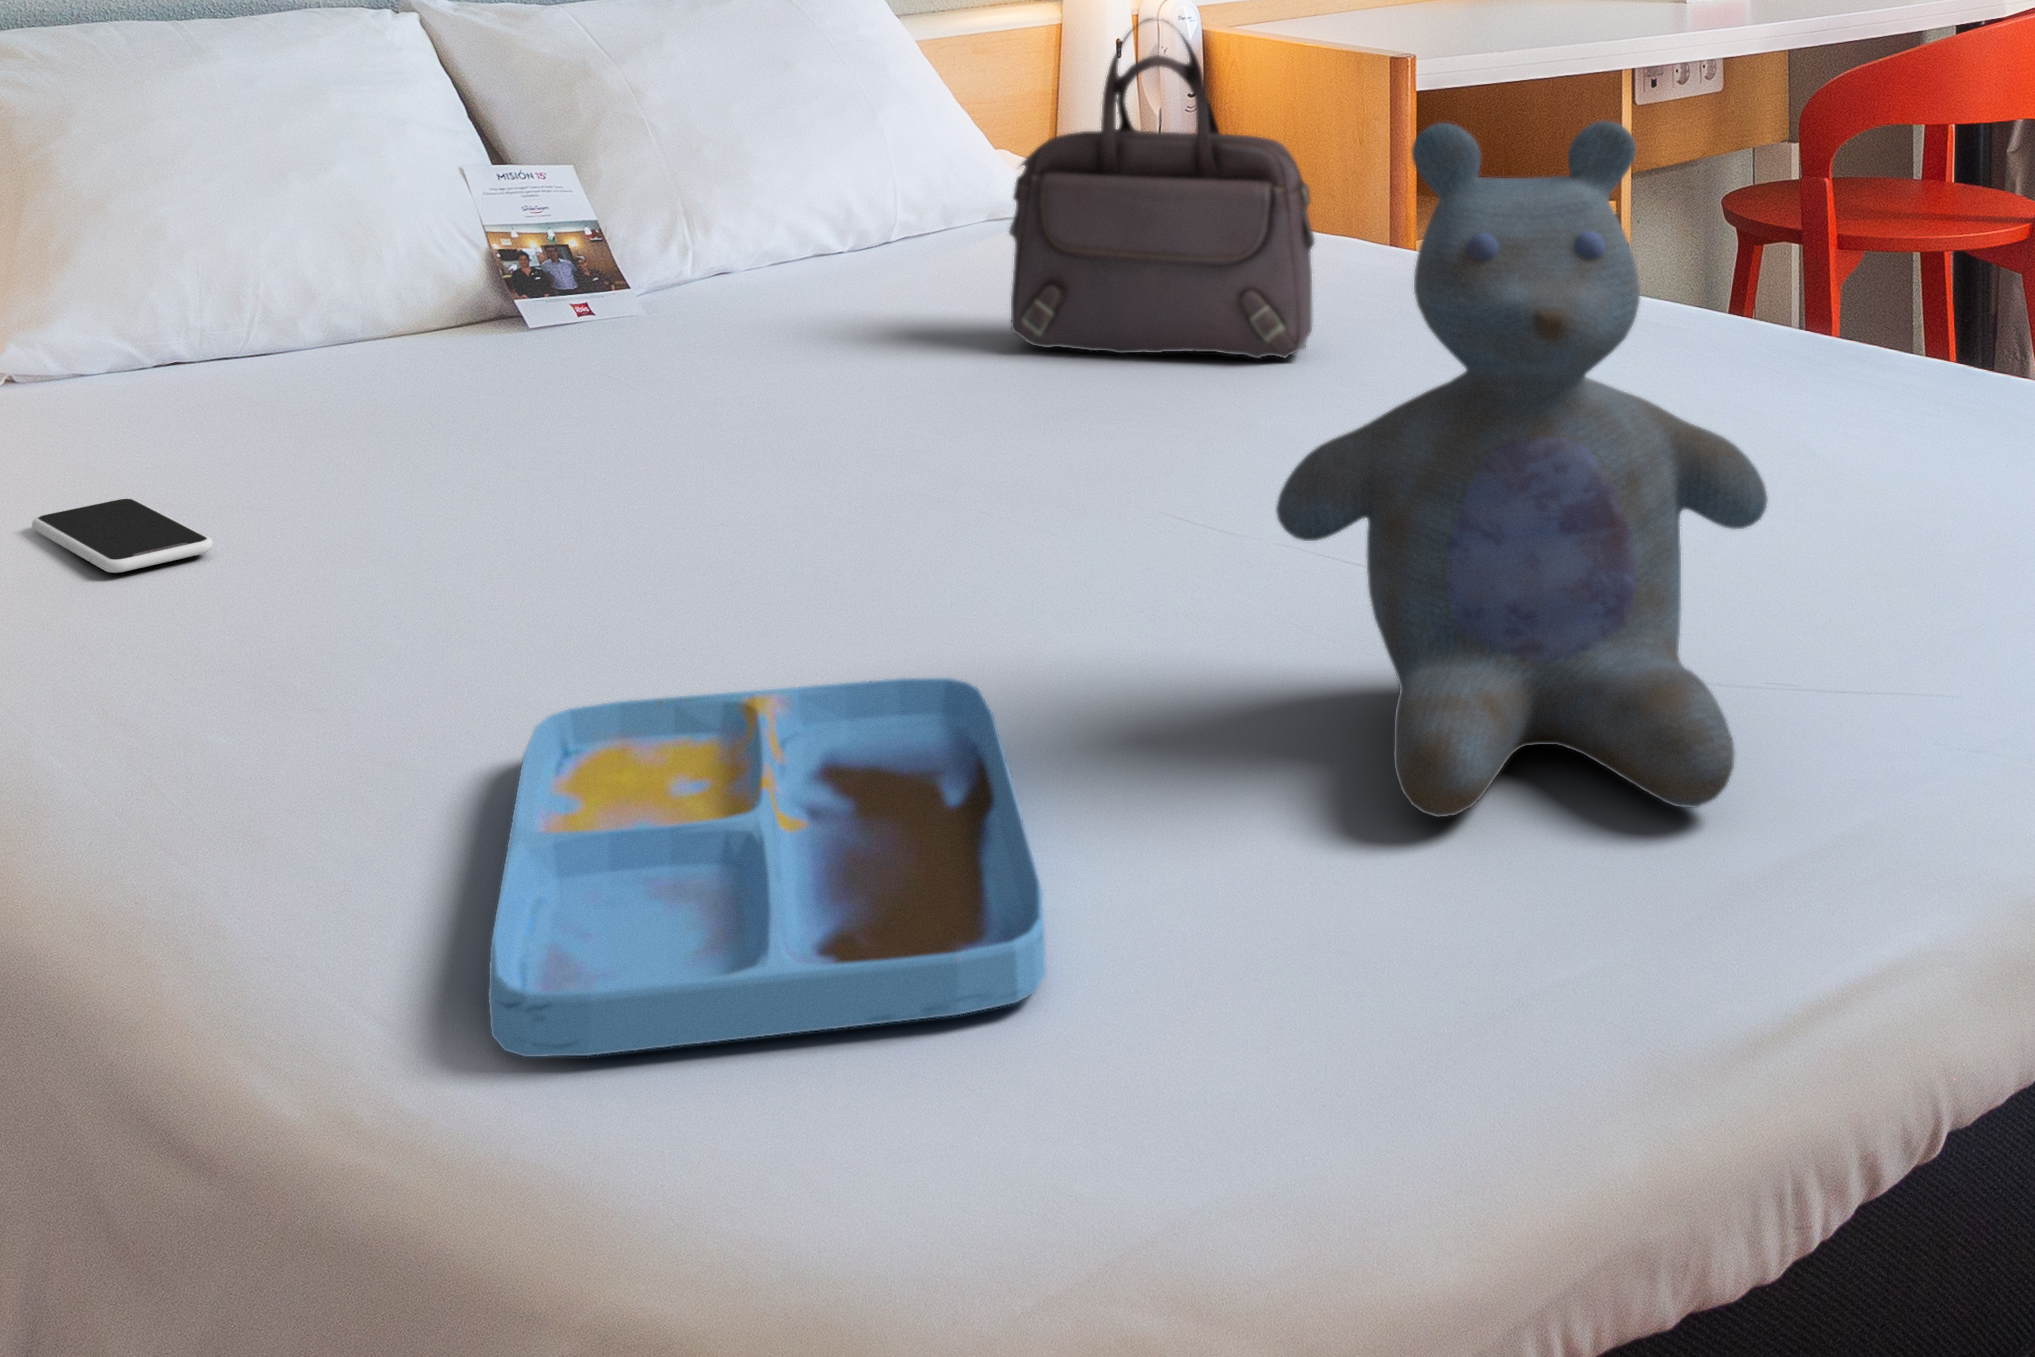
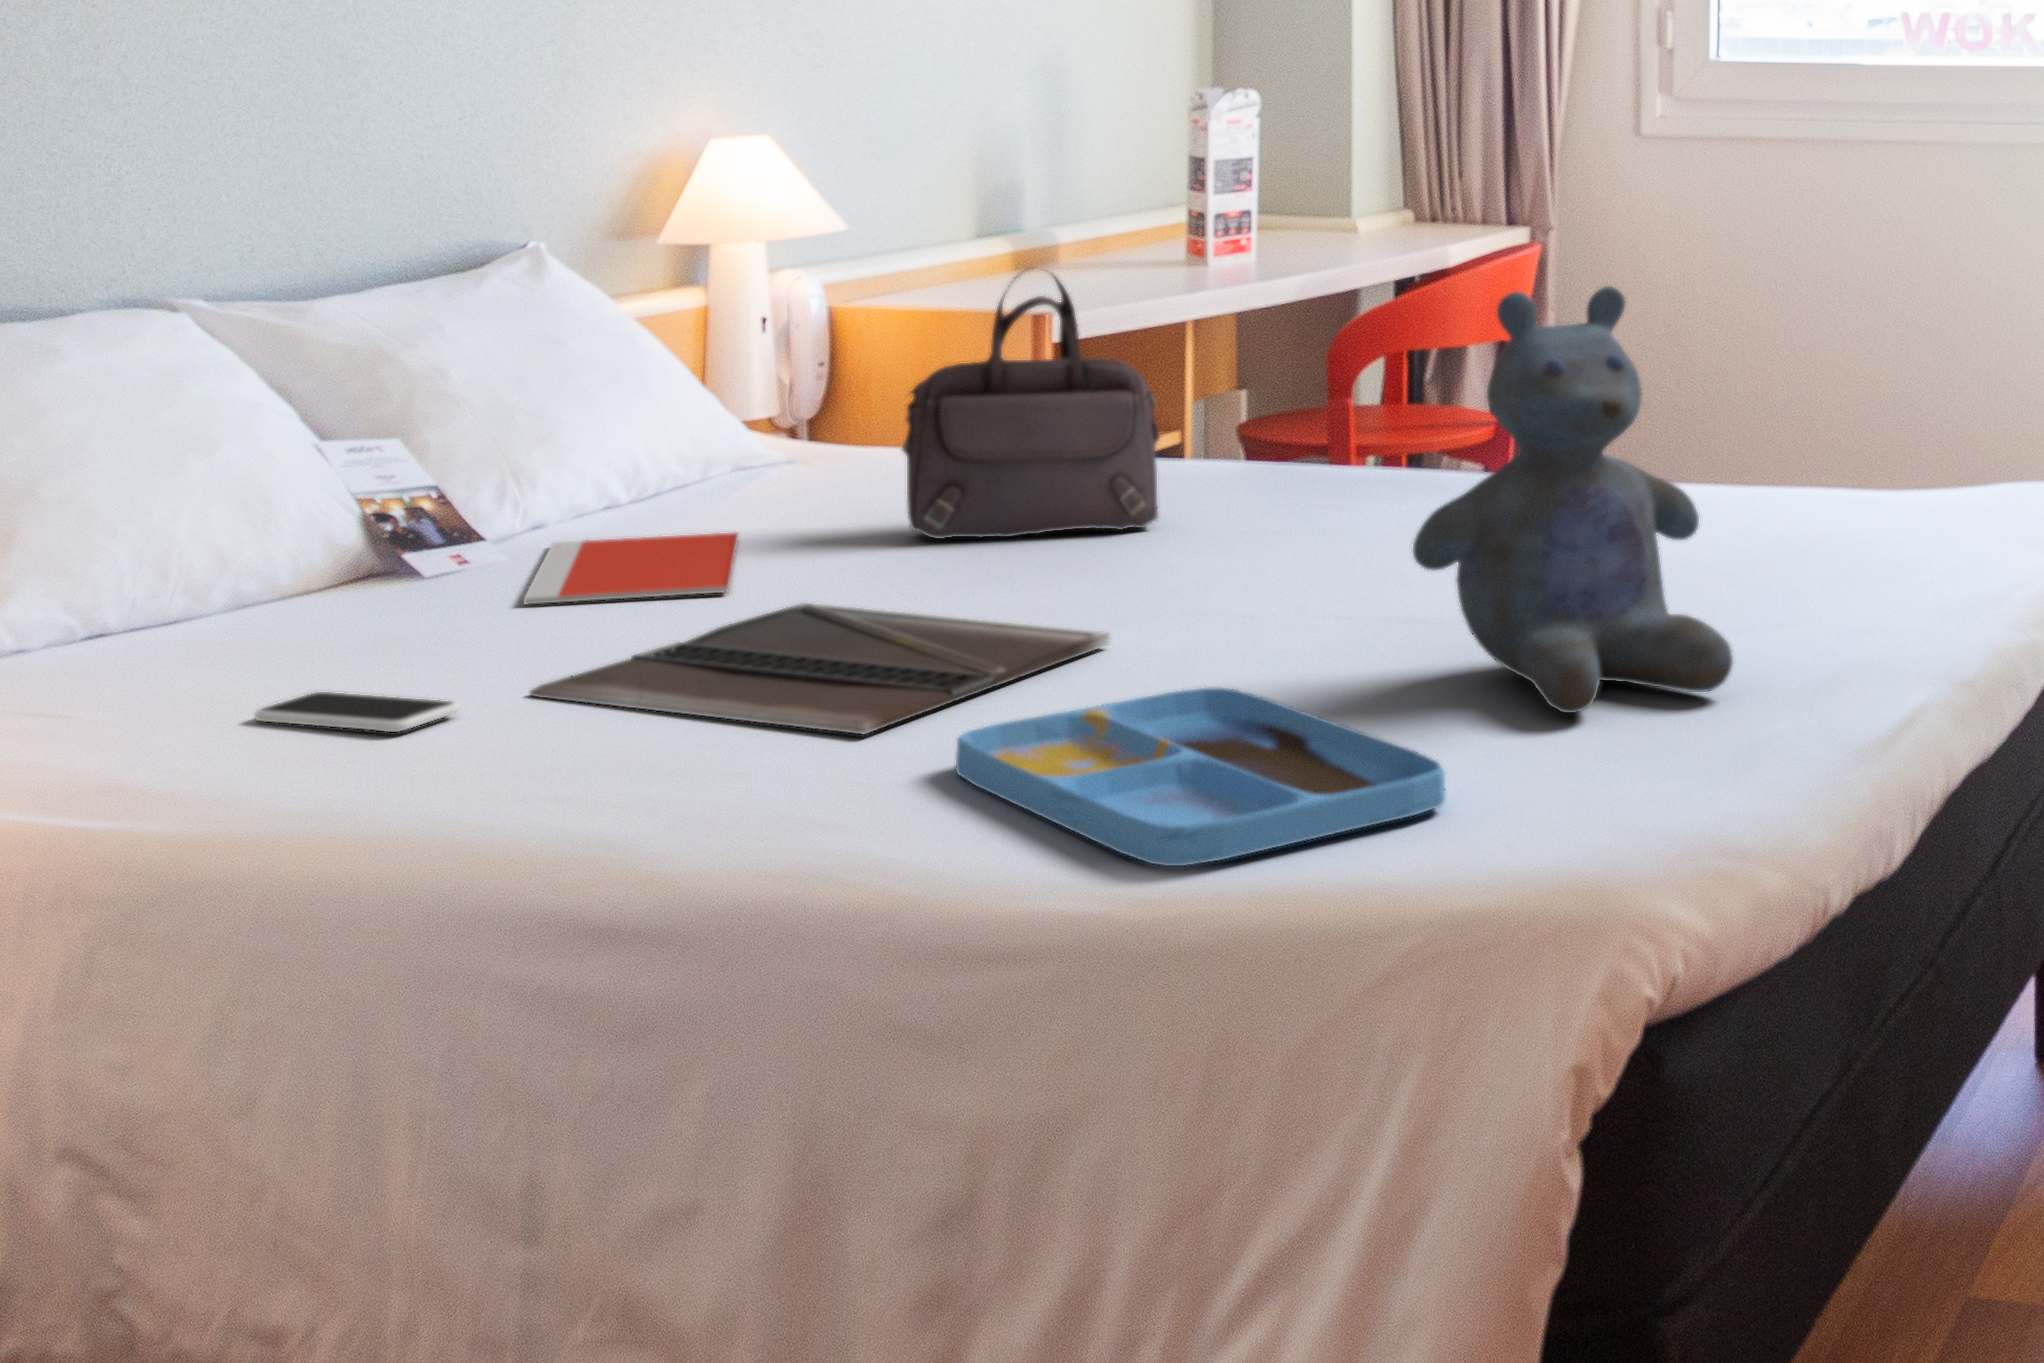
notebook: none [514,305,851,402] -> present [524,533,738,604]
laptop: none [322,432,1007,673] -> present [530,603,1110,734]

